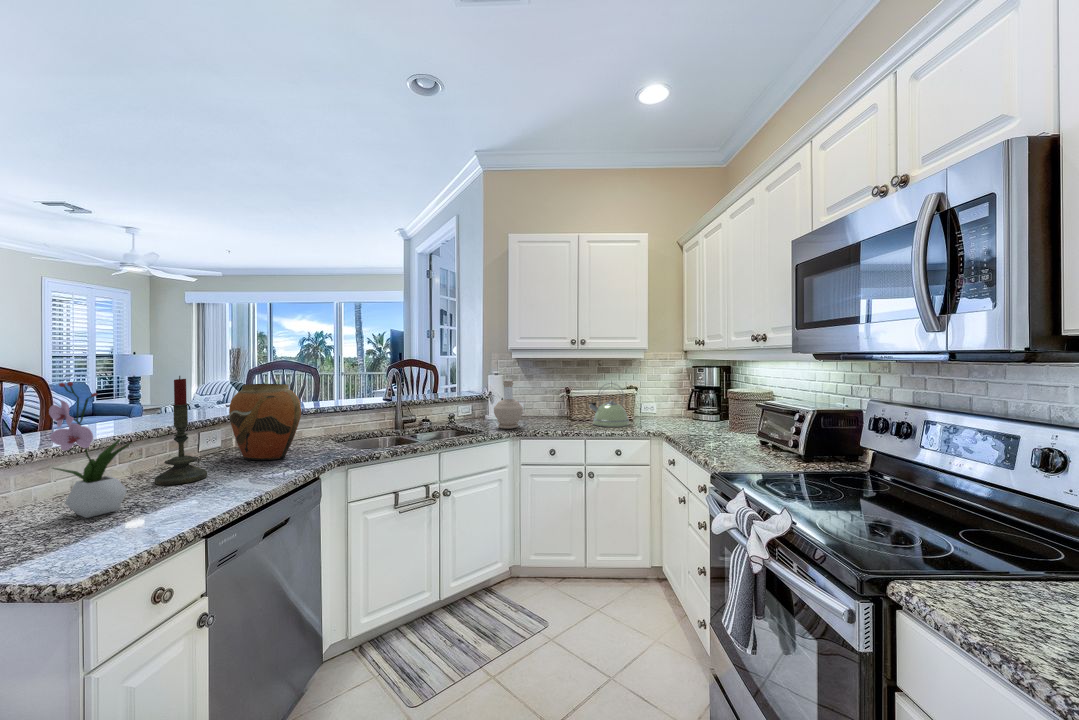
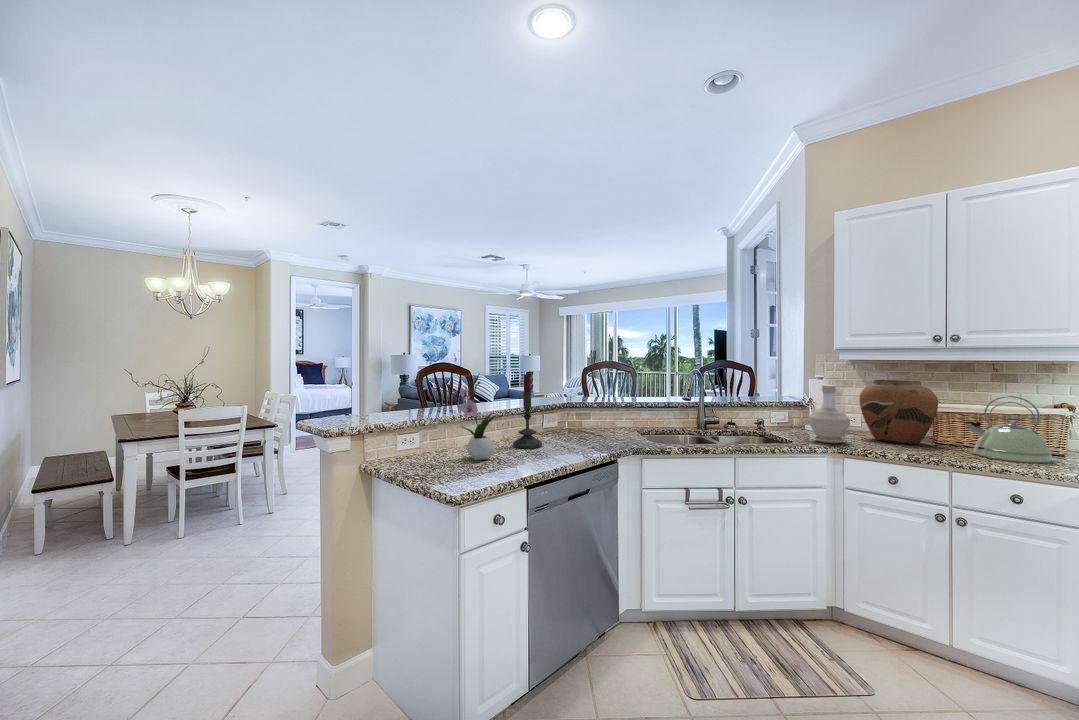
vase: present [229,384,301,460] -> present [859,380,938,444]

